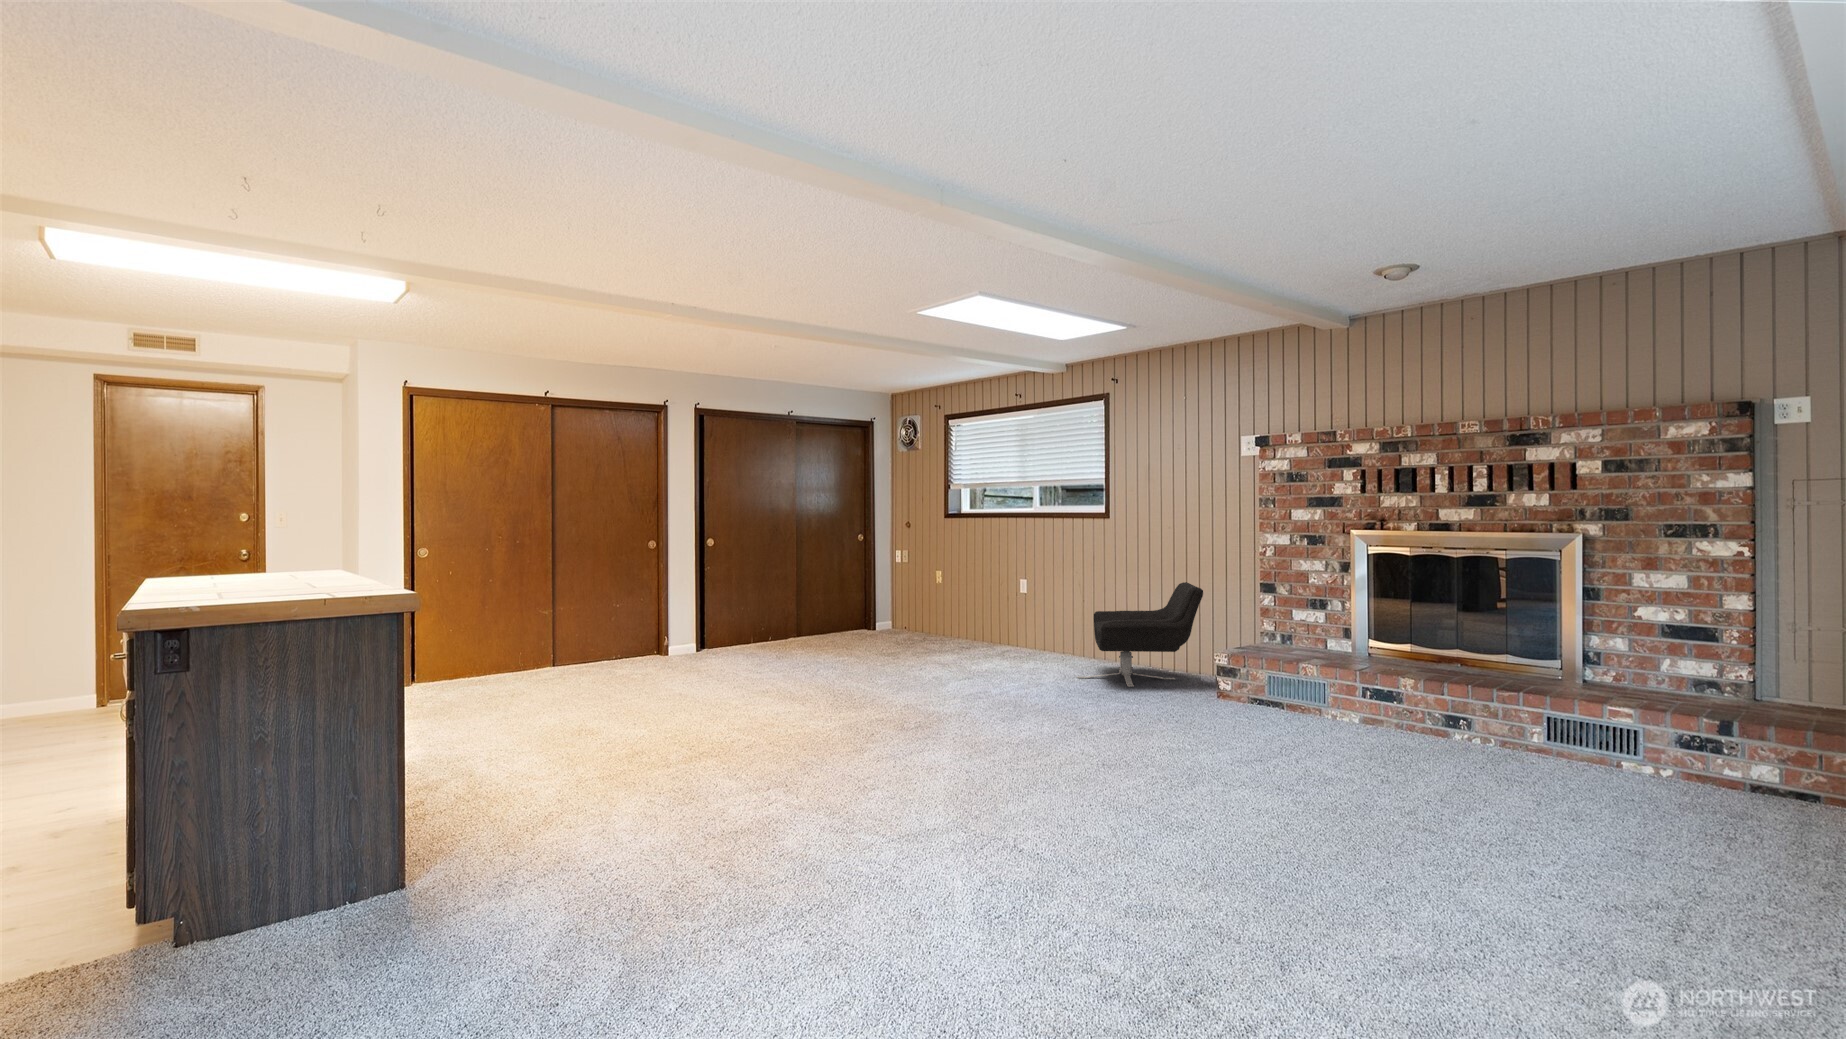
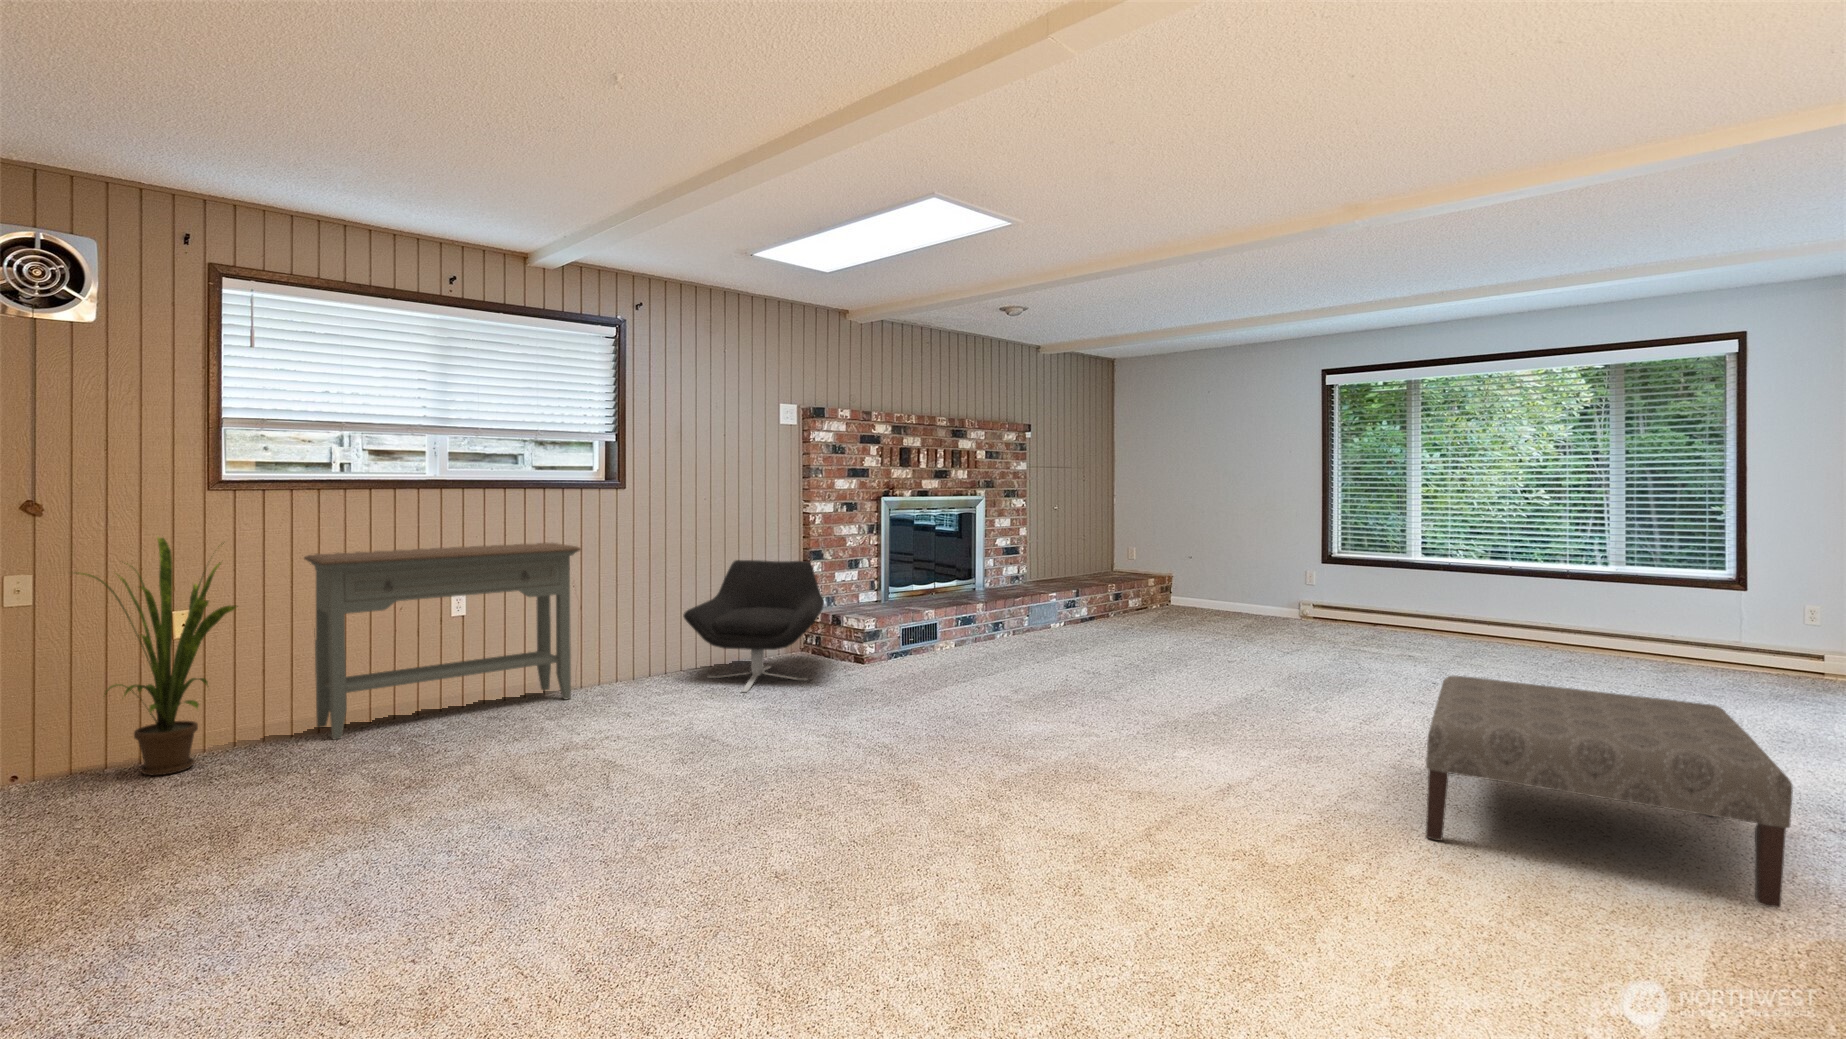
house plant: none [887,536,938,636] -> present [78,537,238,775]
console table: none [941,550,1068,656] -> present [304,543,581,740]
ottoman: none [432,705,848,969] -> present [1426,676,1793,908]

